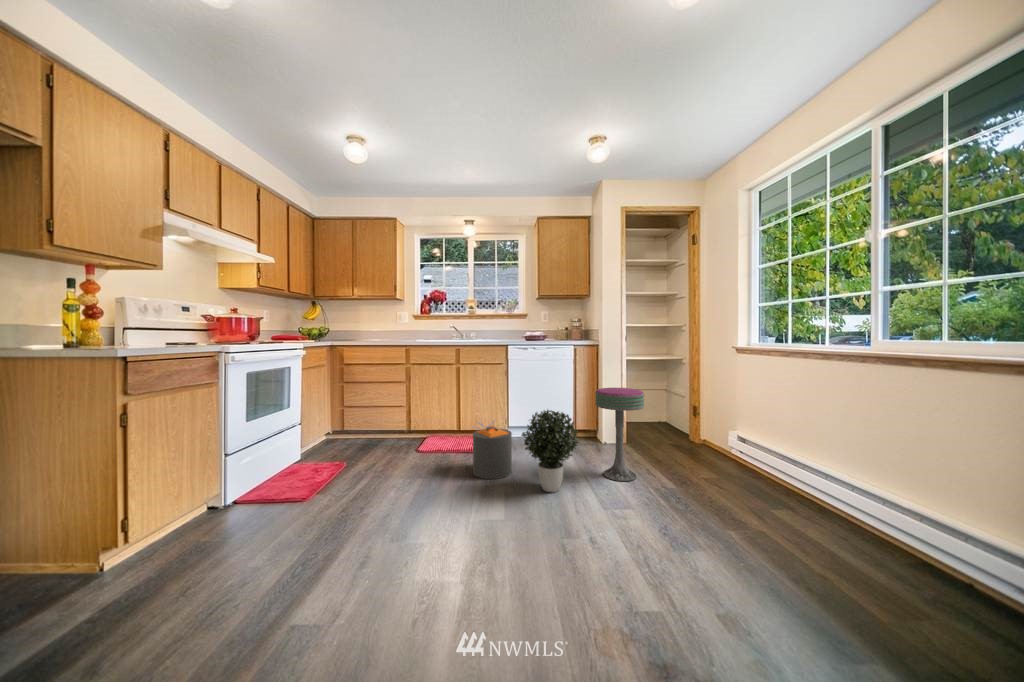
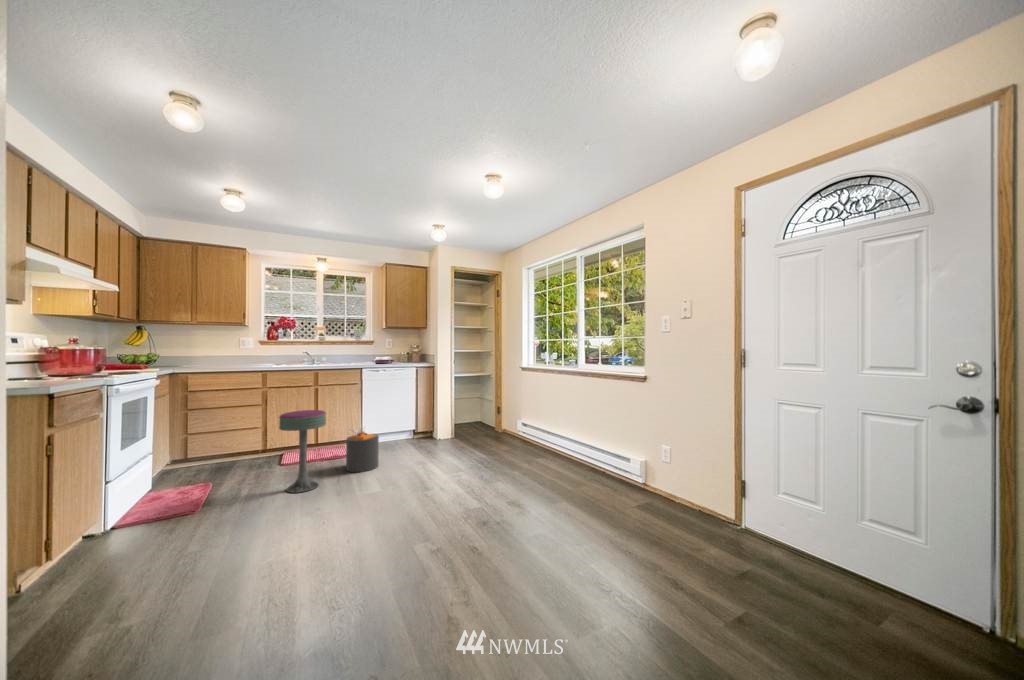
bar stool: present [595,388,644,481] -> present [279,410,326,493]
potted plant: present [521,410,579,493] -> none [392,413,433,471]

